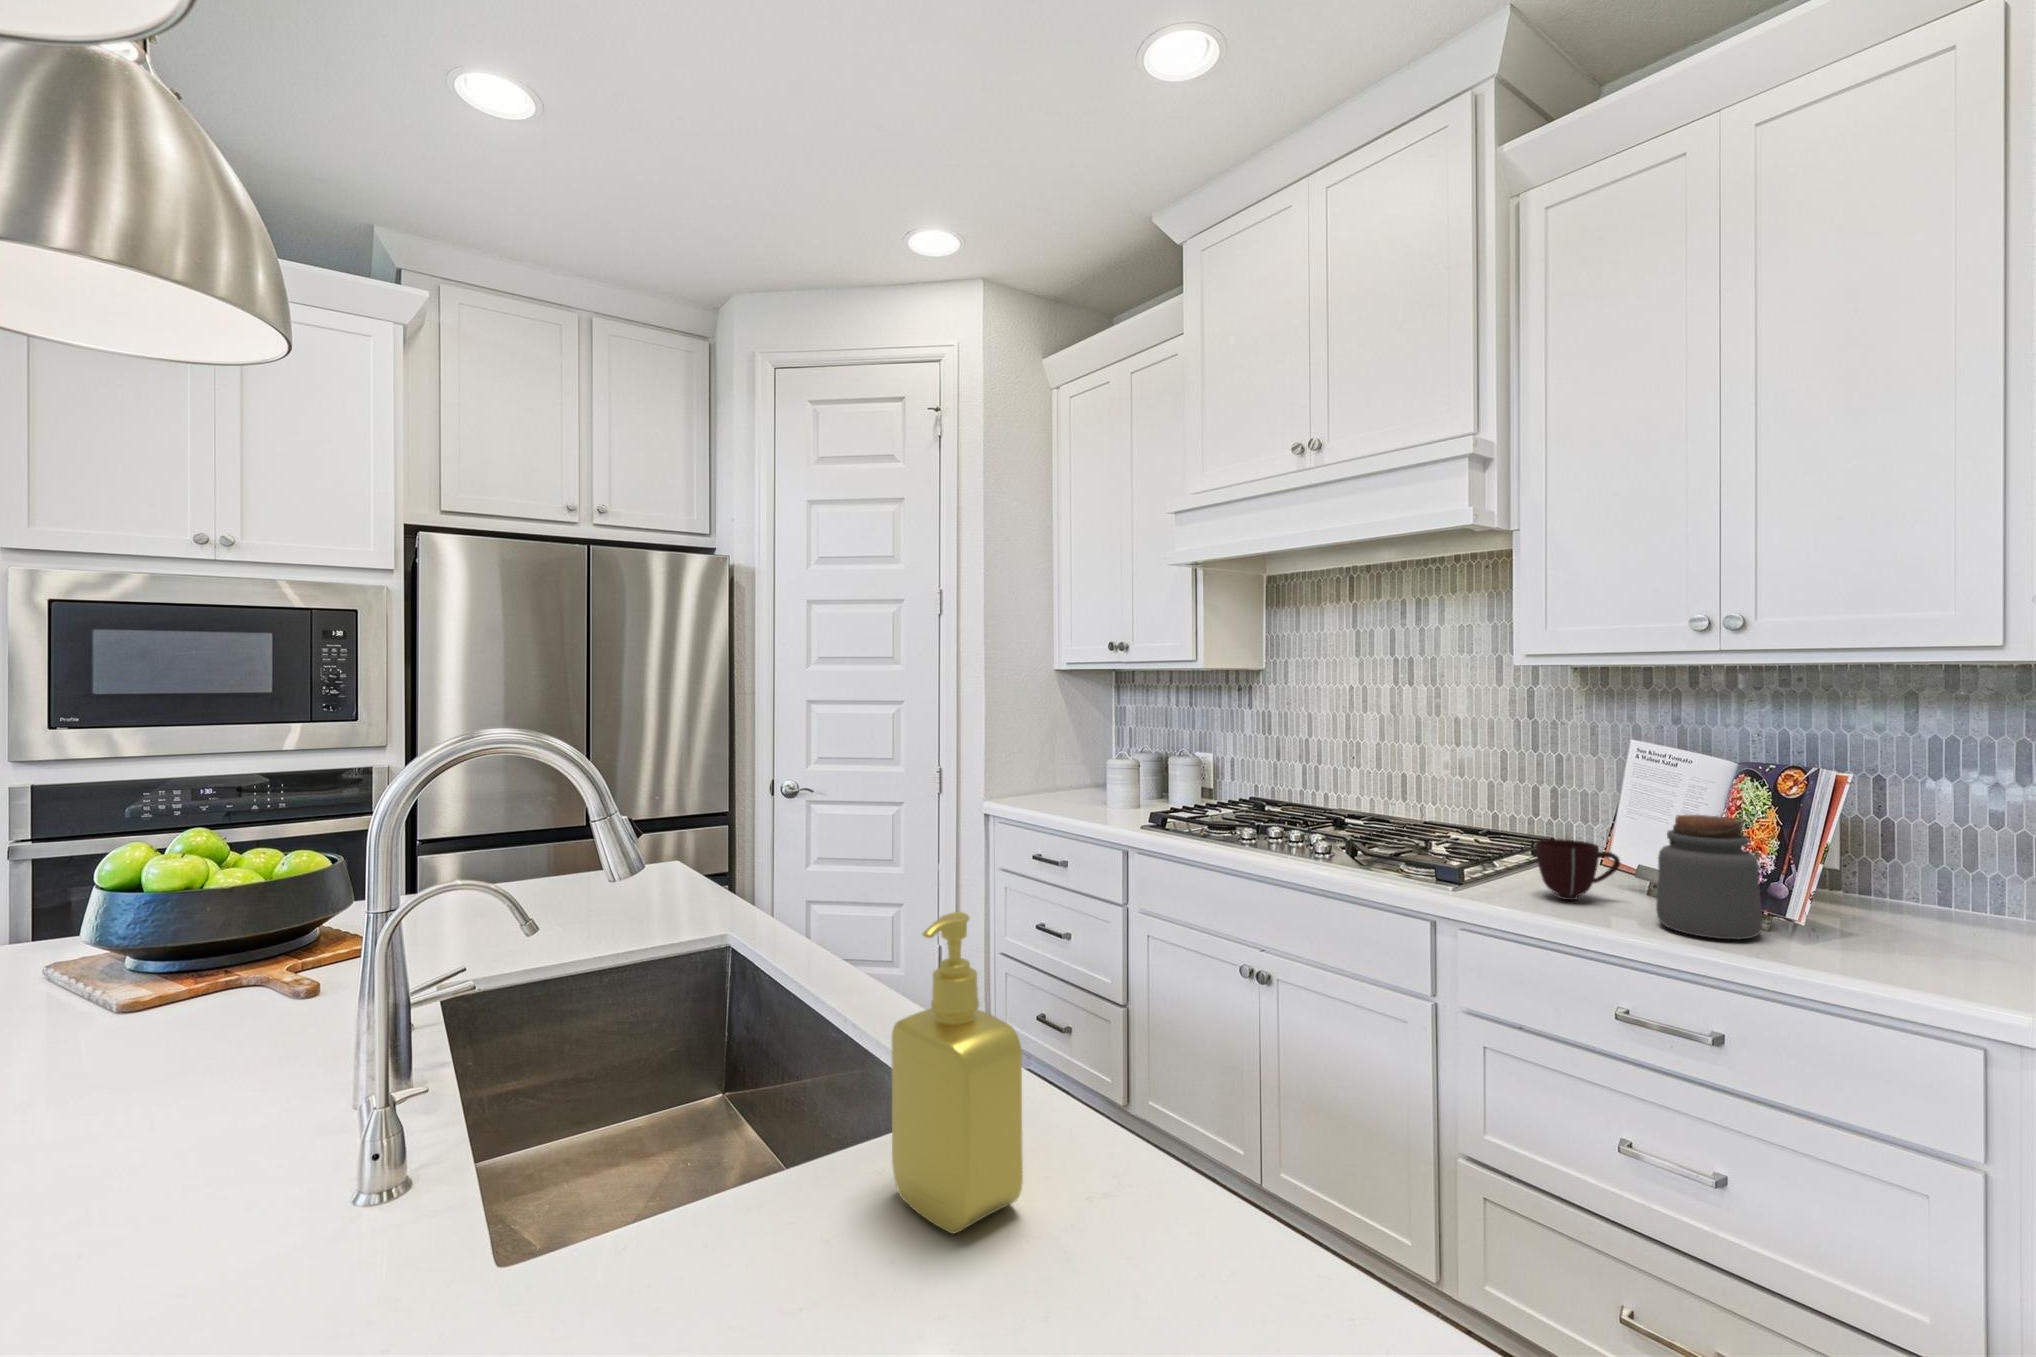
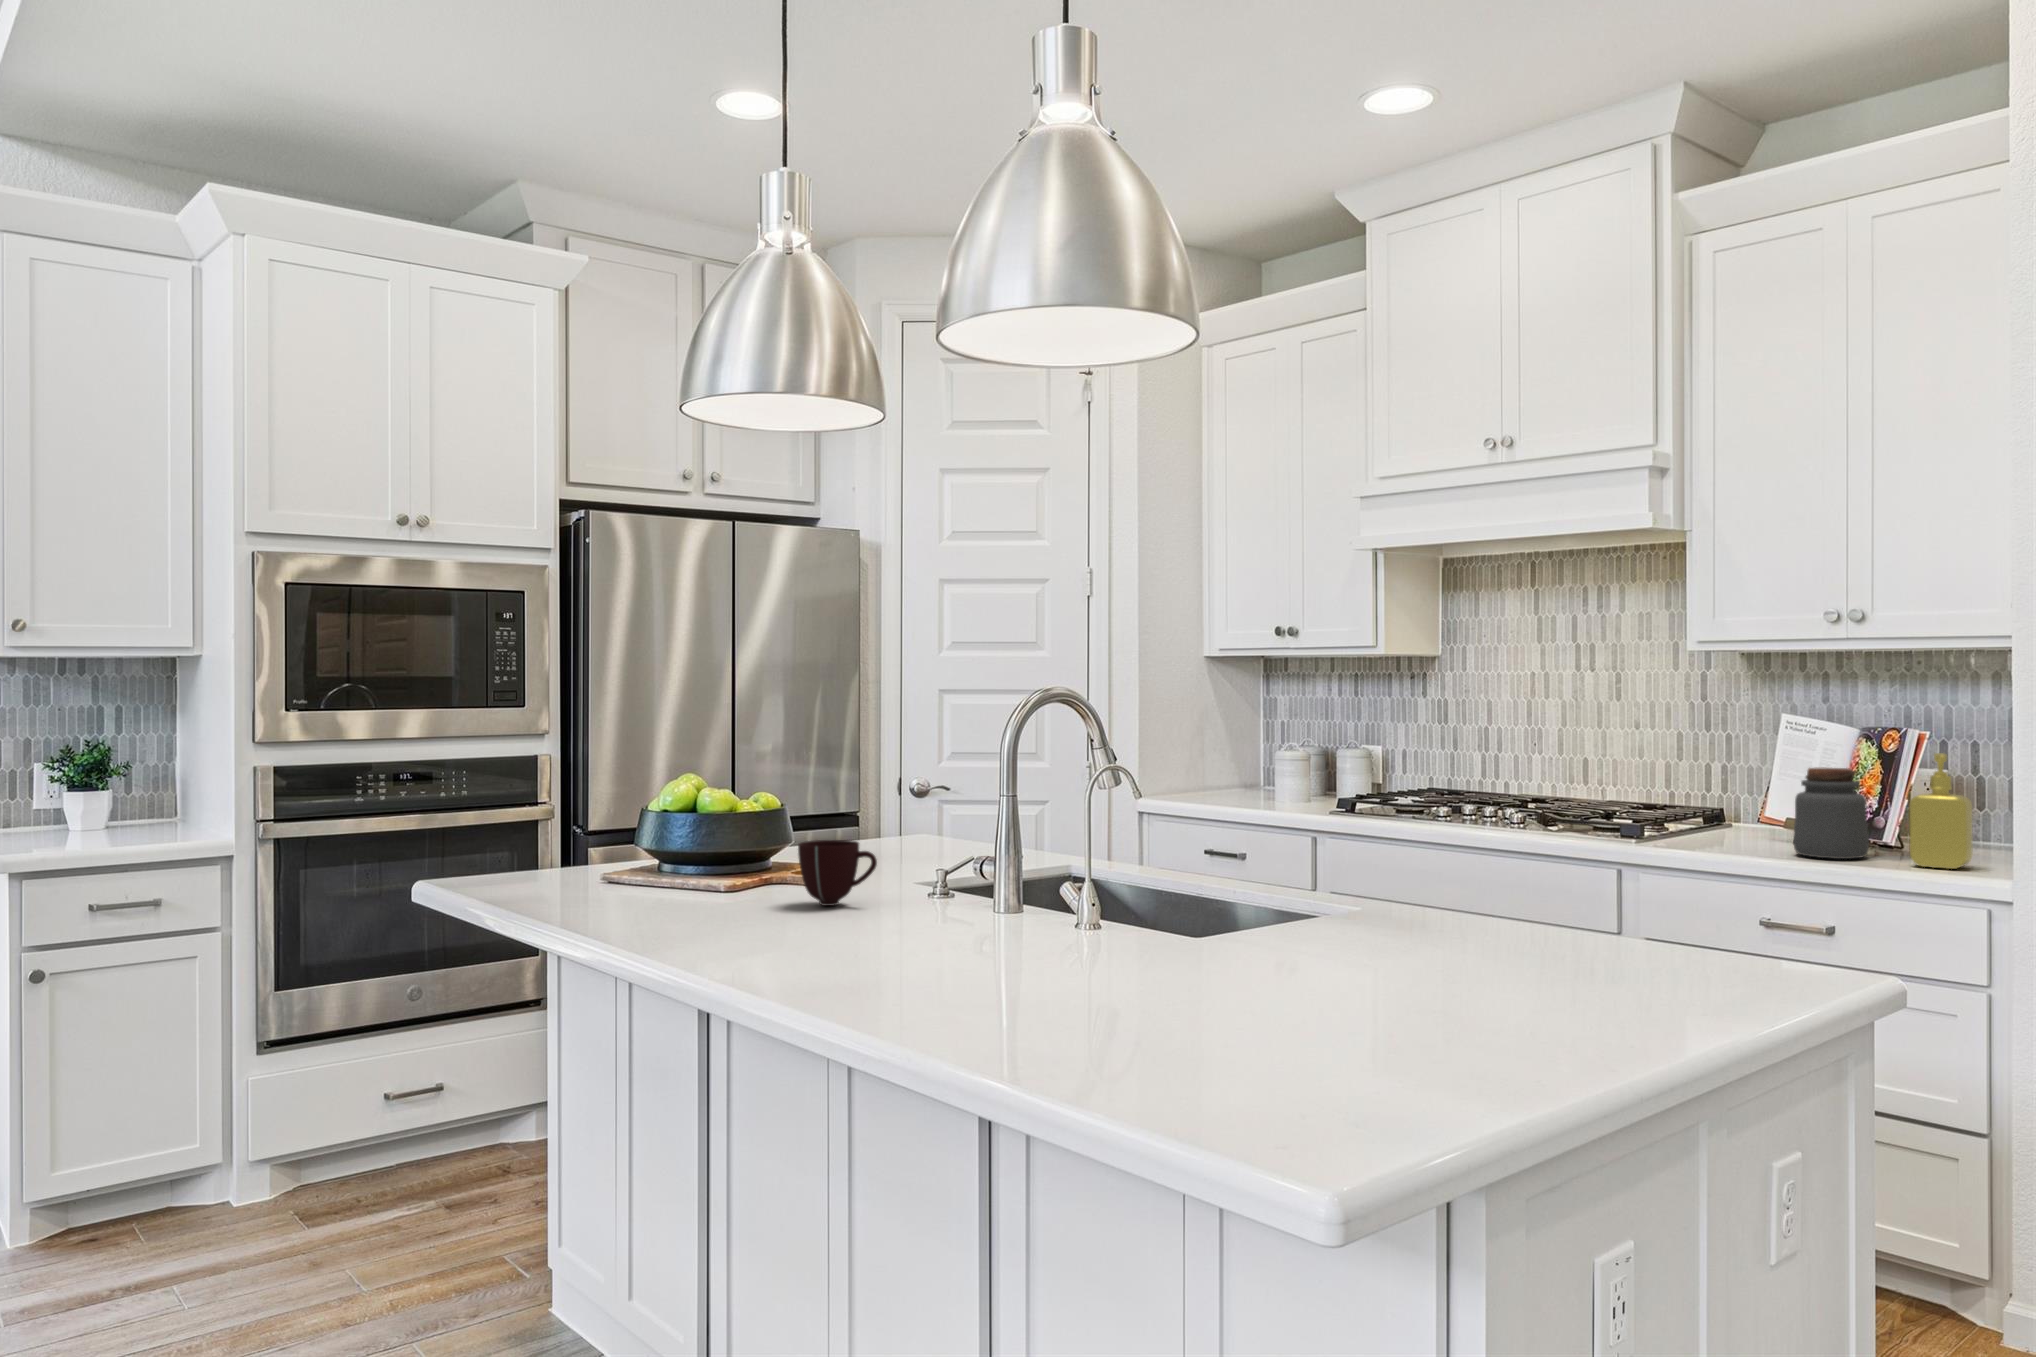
mug: present [1536,839,1620,900] -> present [798,840,877,906]
soap dispenser: present [892,912,1023,1234] -> present [1909,753,1973,869]

